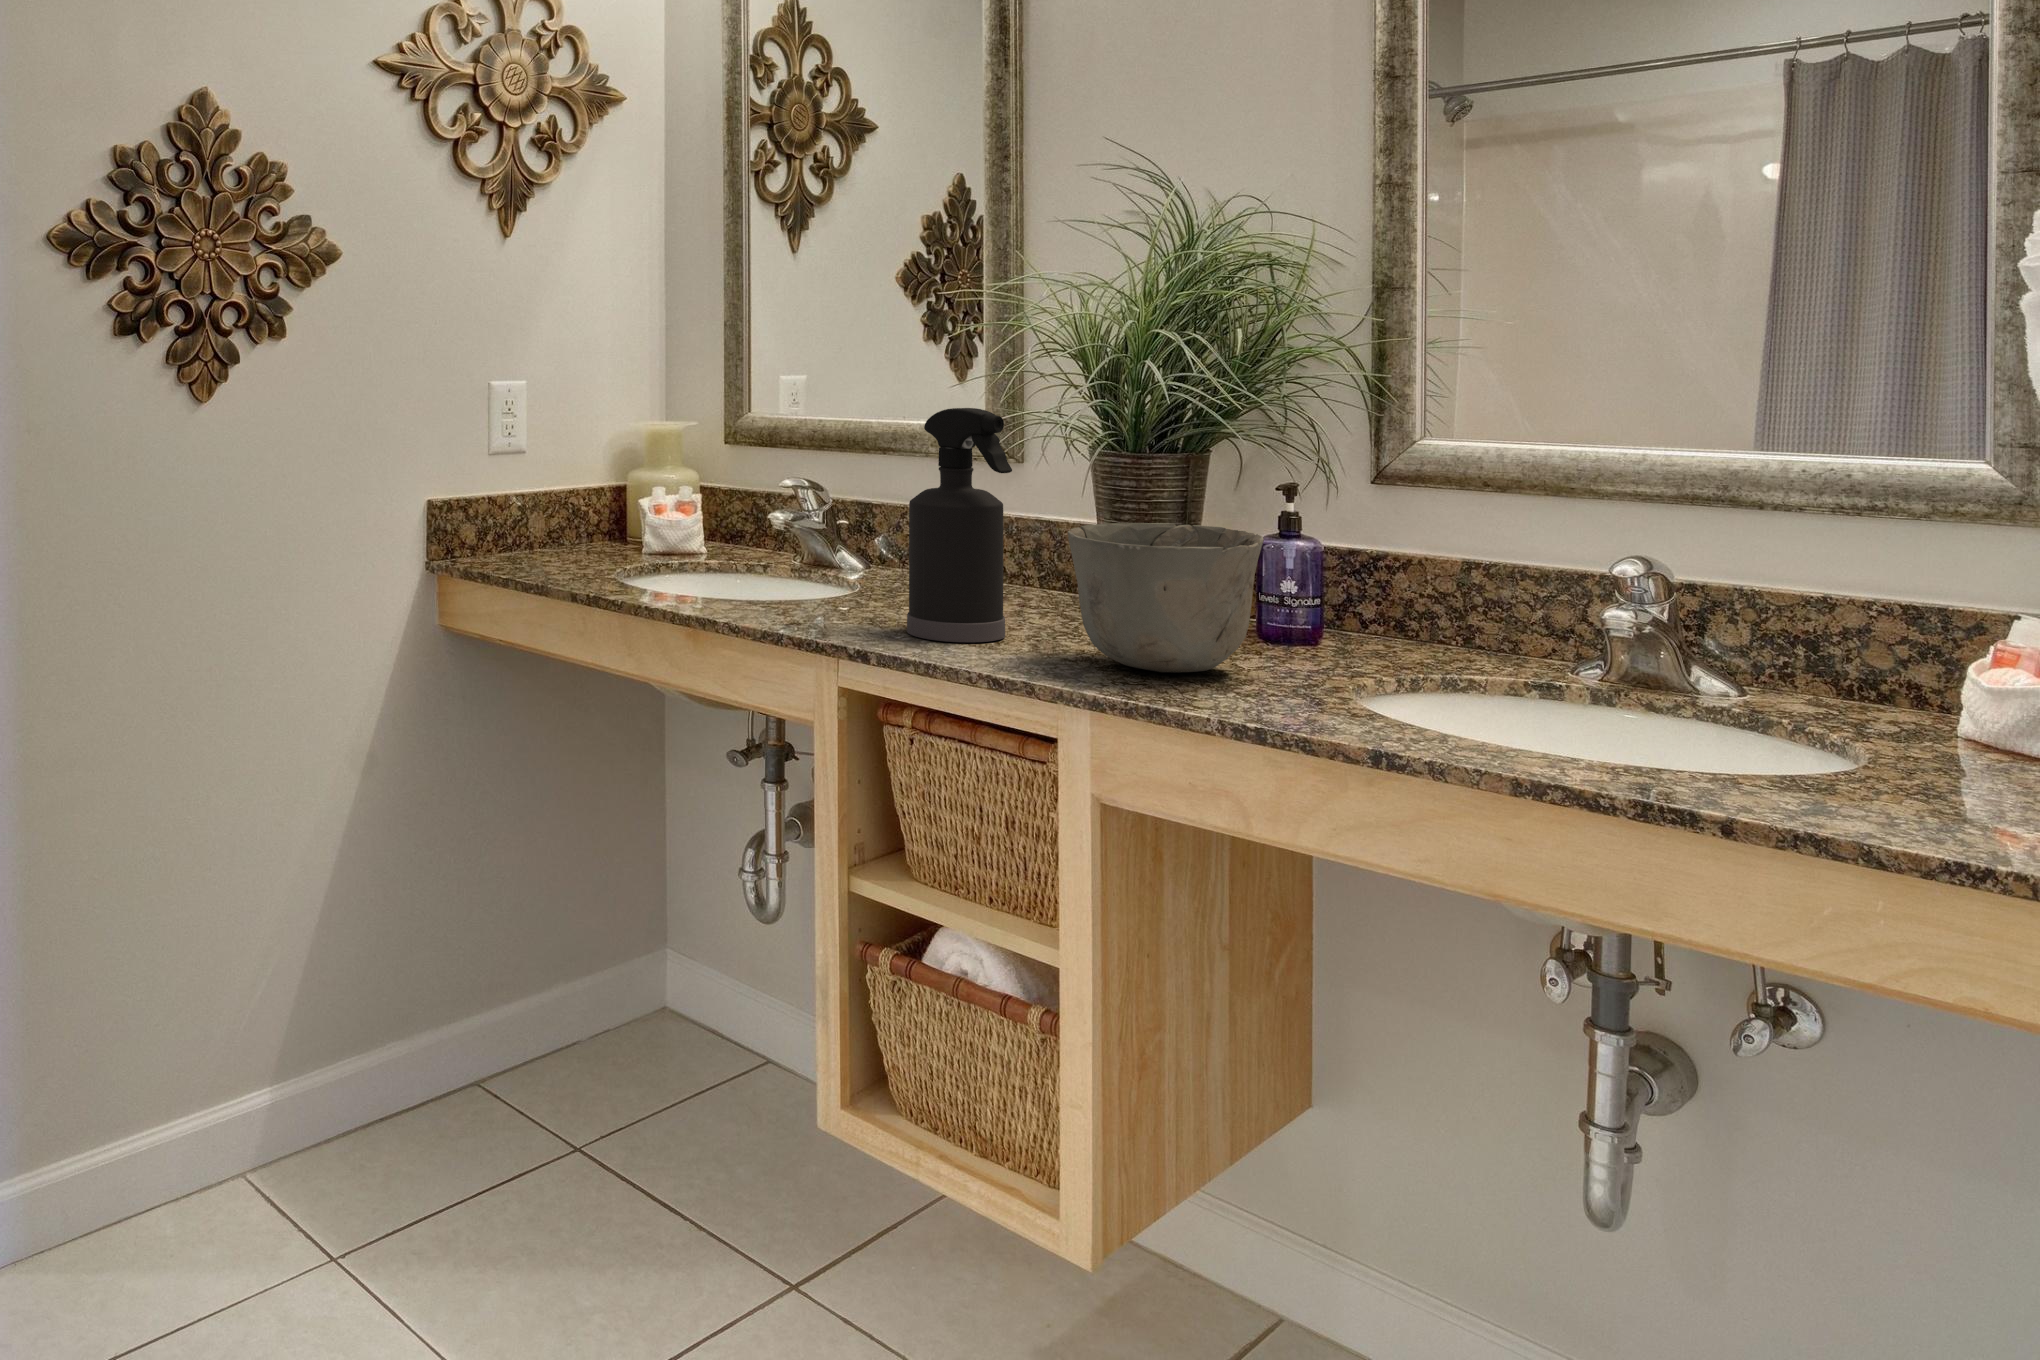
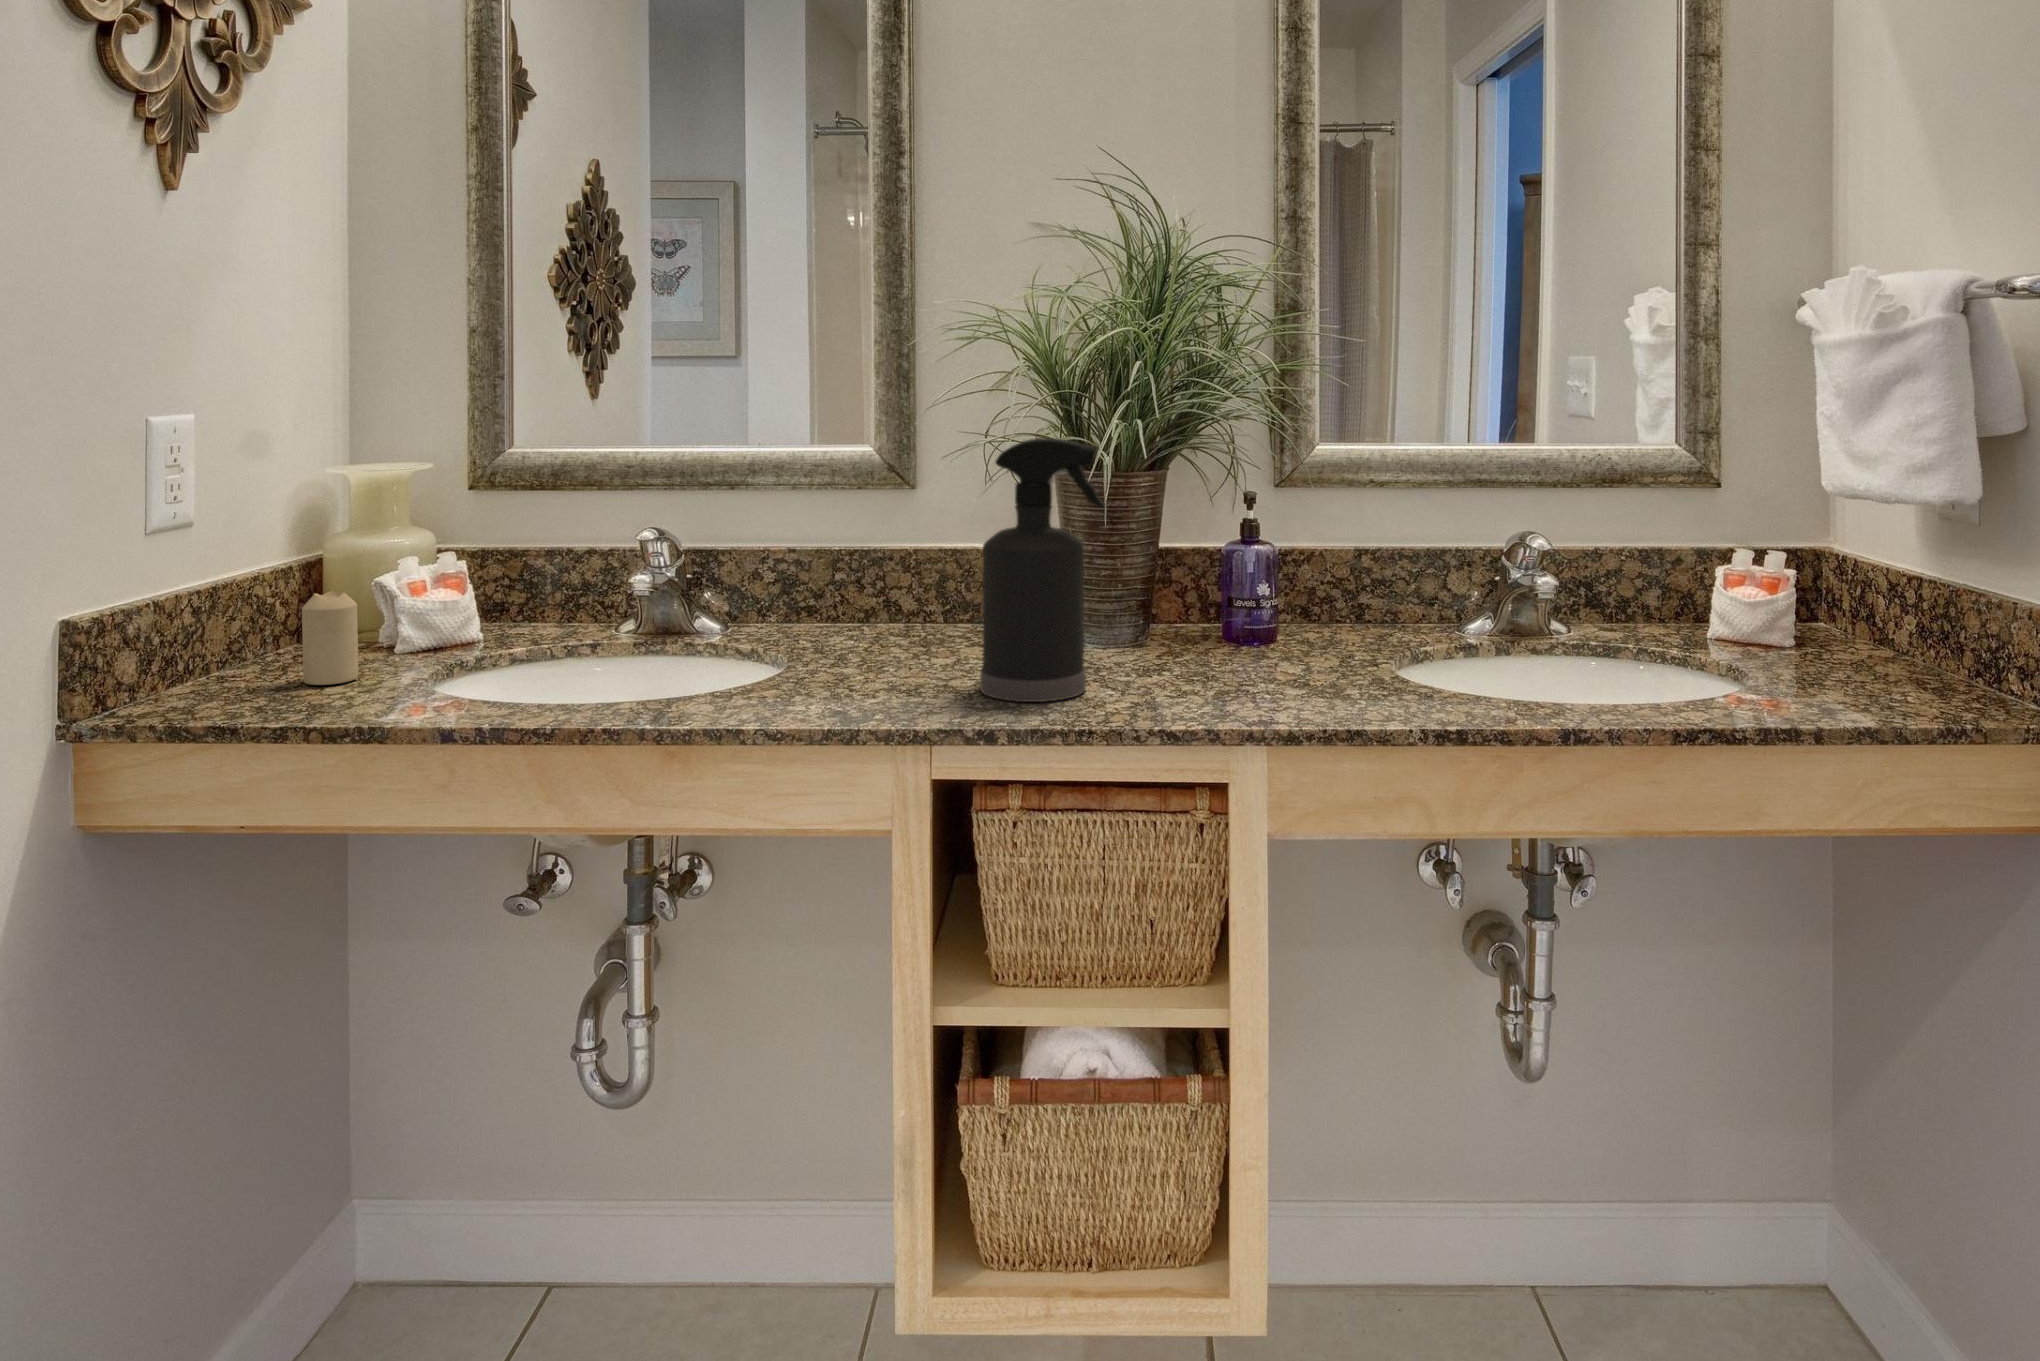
candle: none [557,501,590,563] -> present [302,591,358,685]
ceramic bowl: present [1068,523,1264,673] -> none [1183,543,1372,692]

